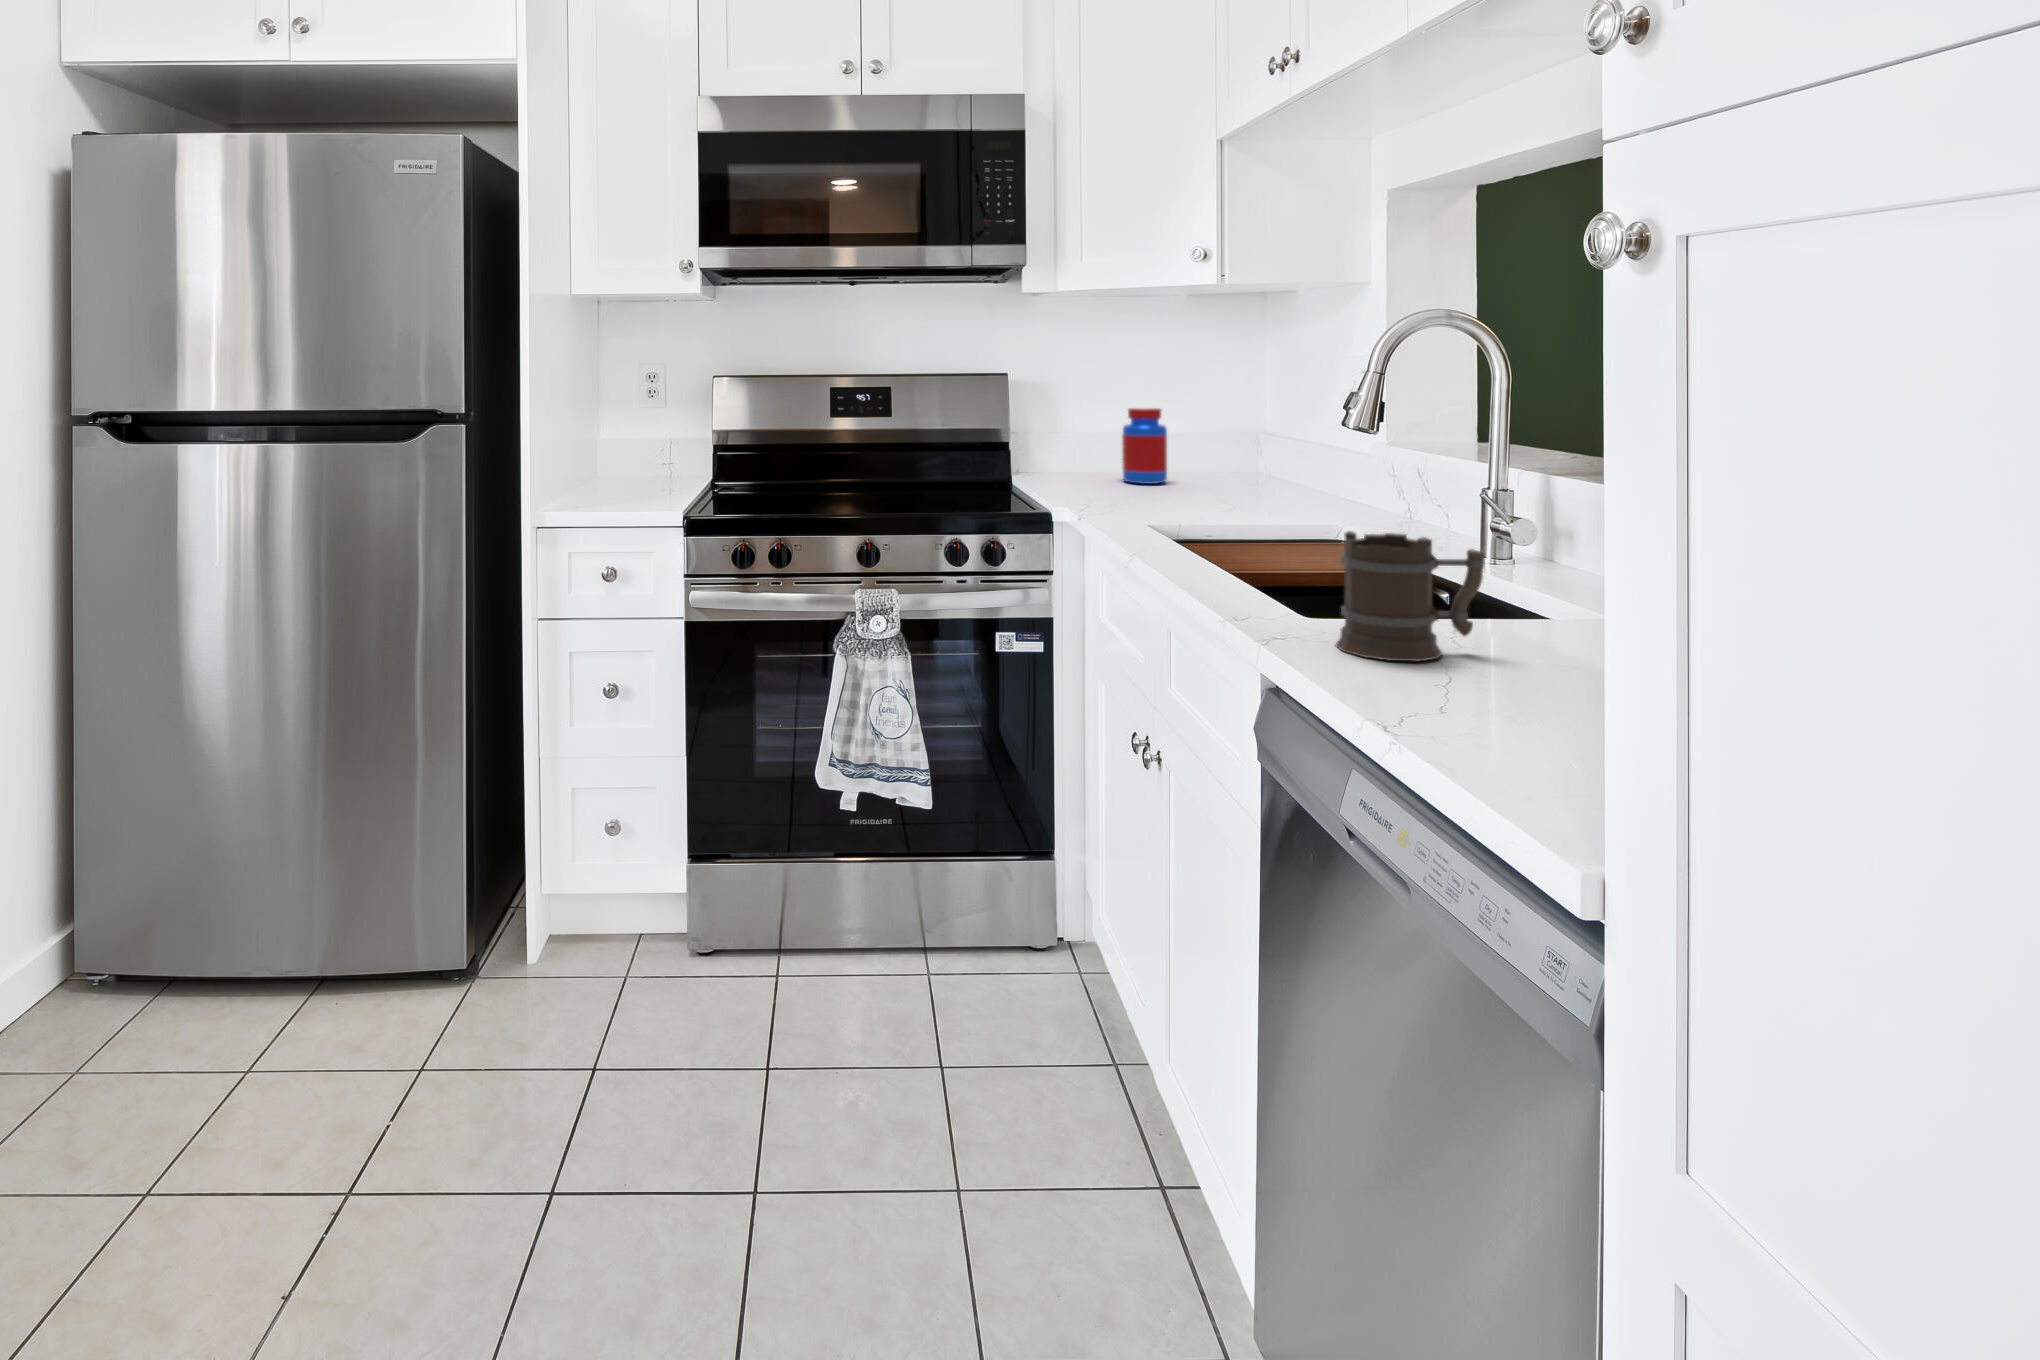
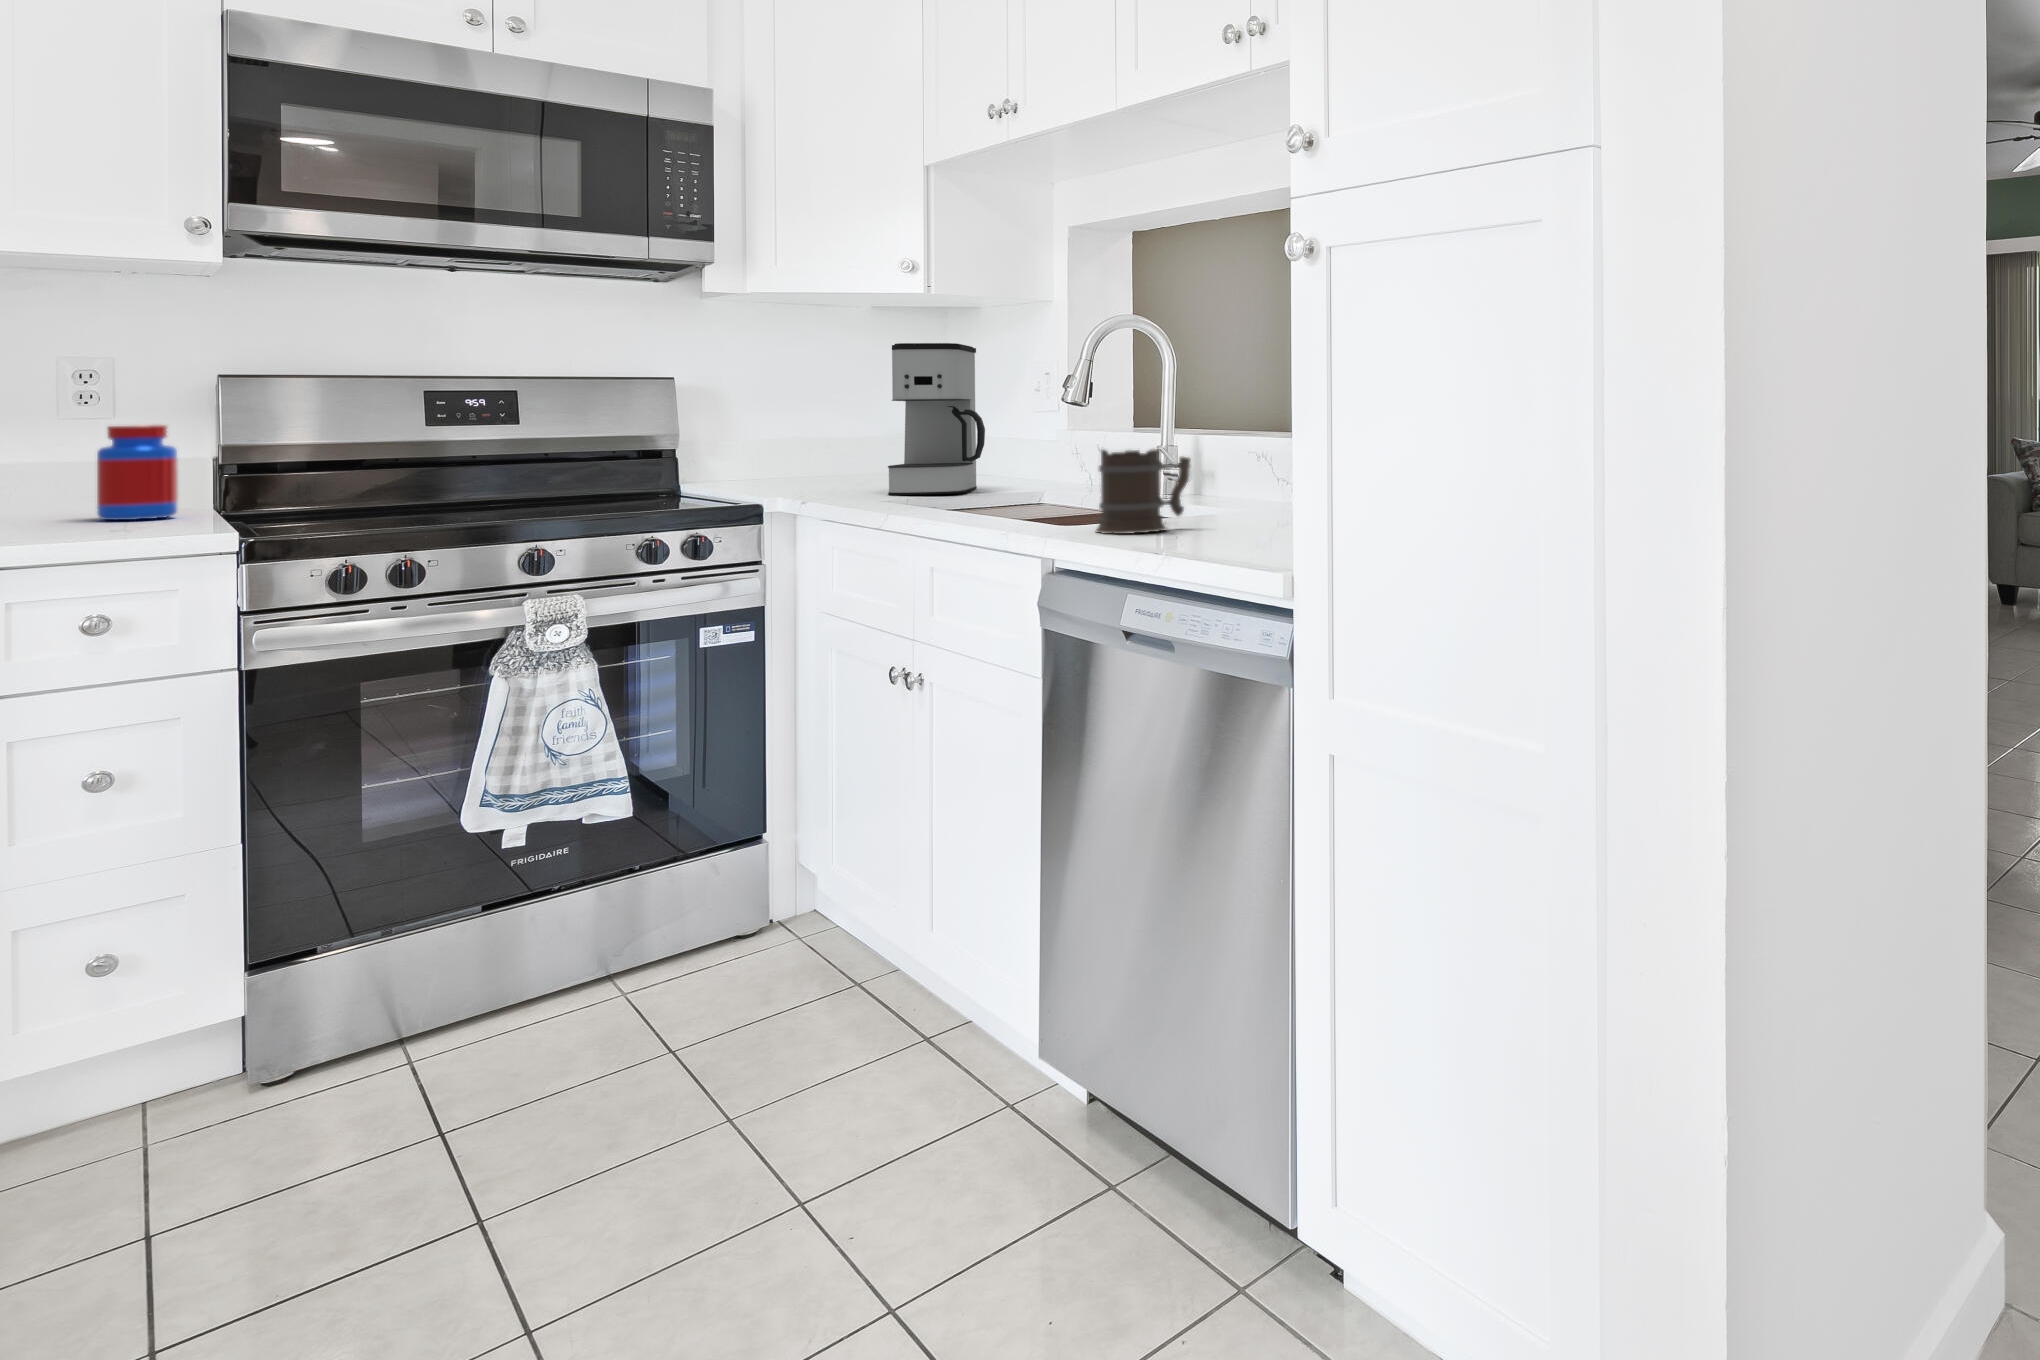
coffee maker: none [1178,344,1285,516] -> present [888,343,985,495]
jar: present [1122,408,1167,484] -> present [97,425,178,520]

